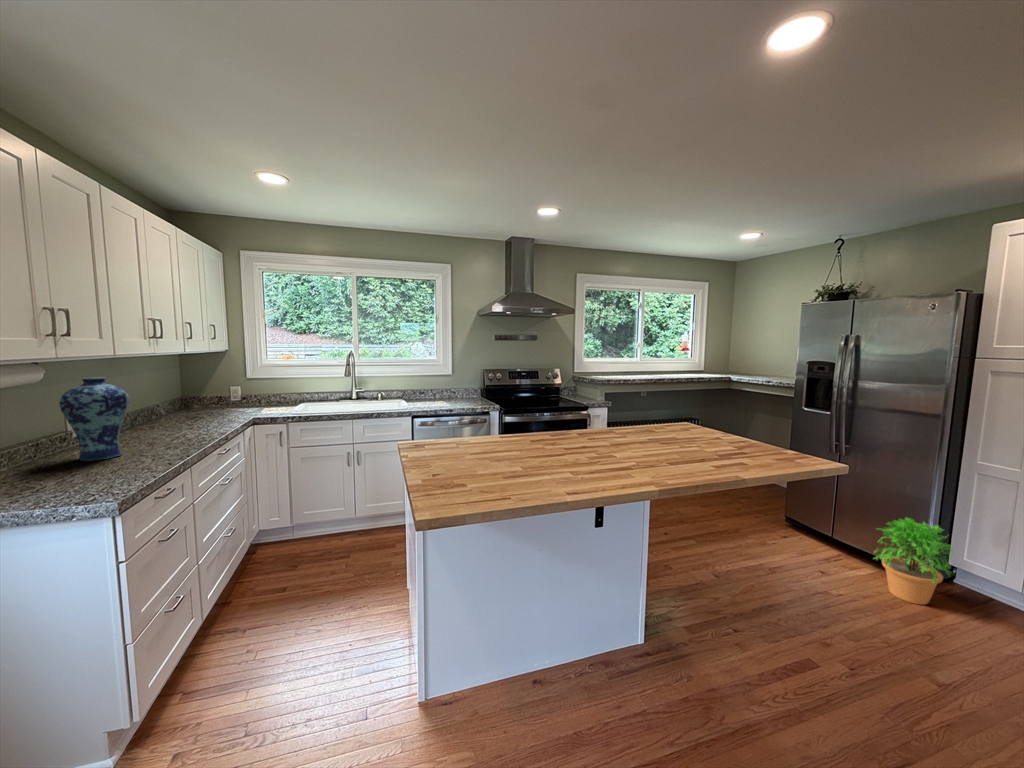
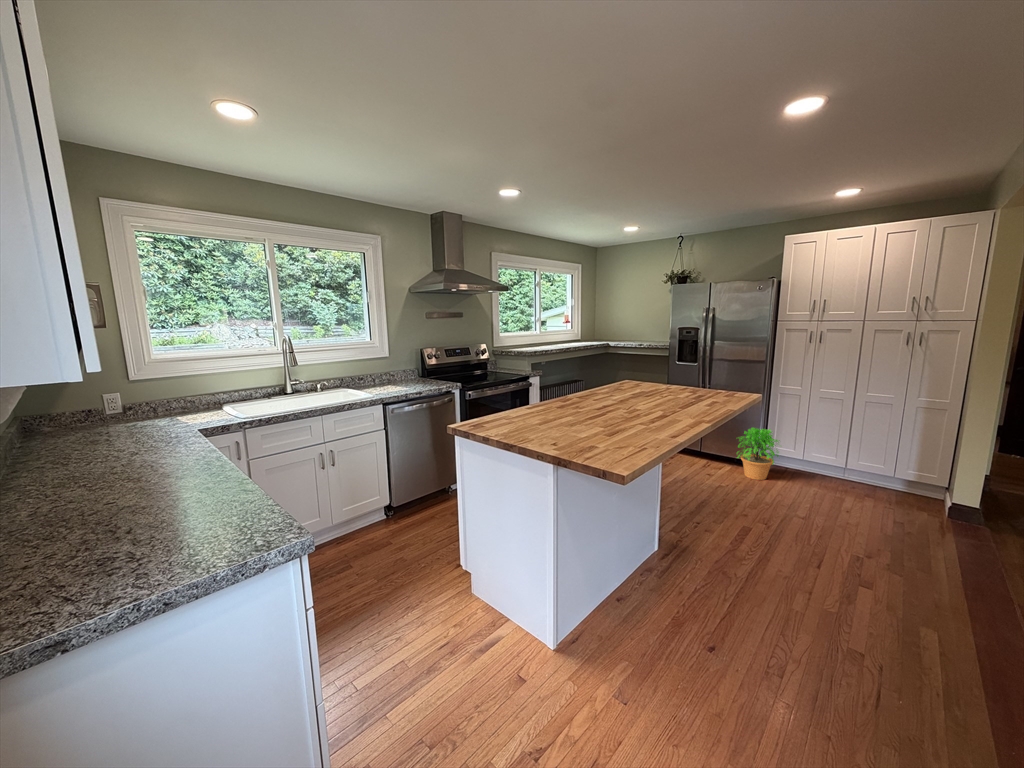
vase: present [59,377,130,461] -> none [101,392,199,515]

